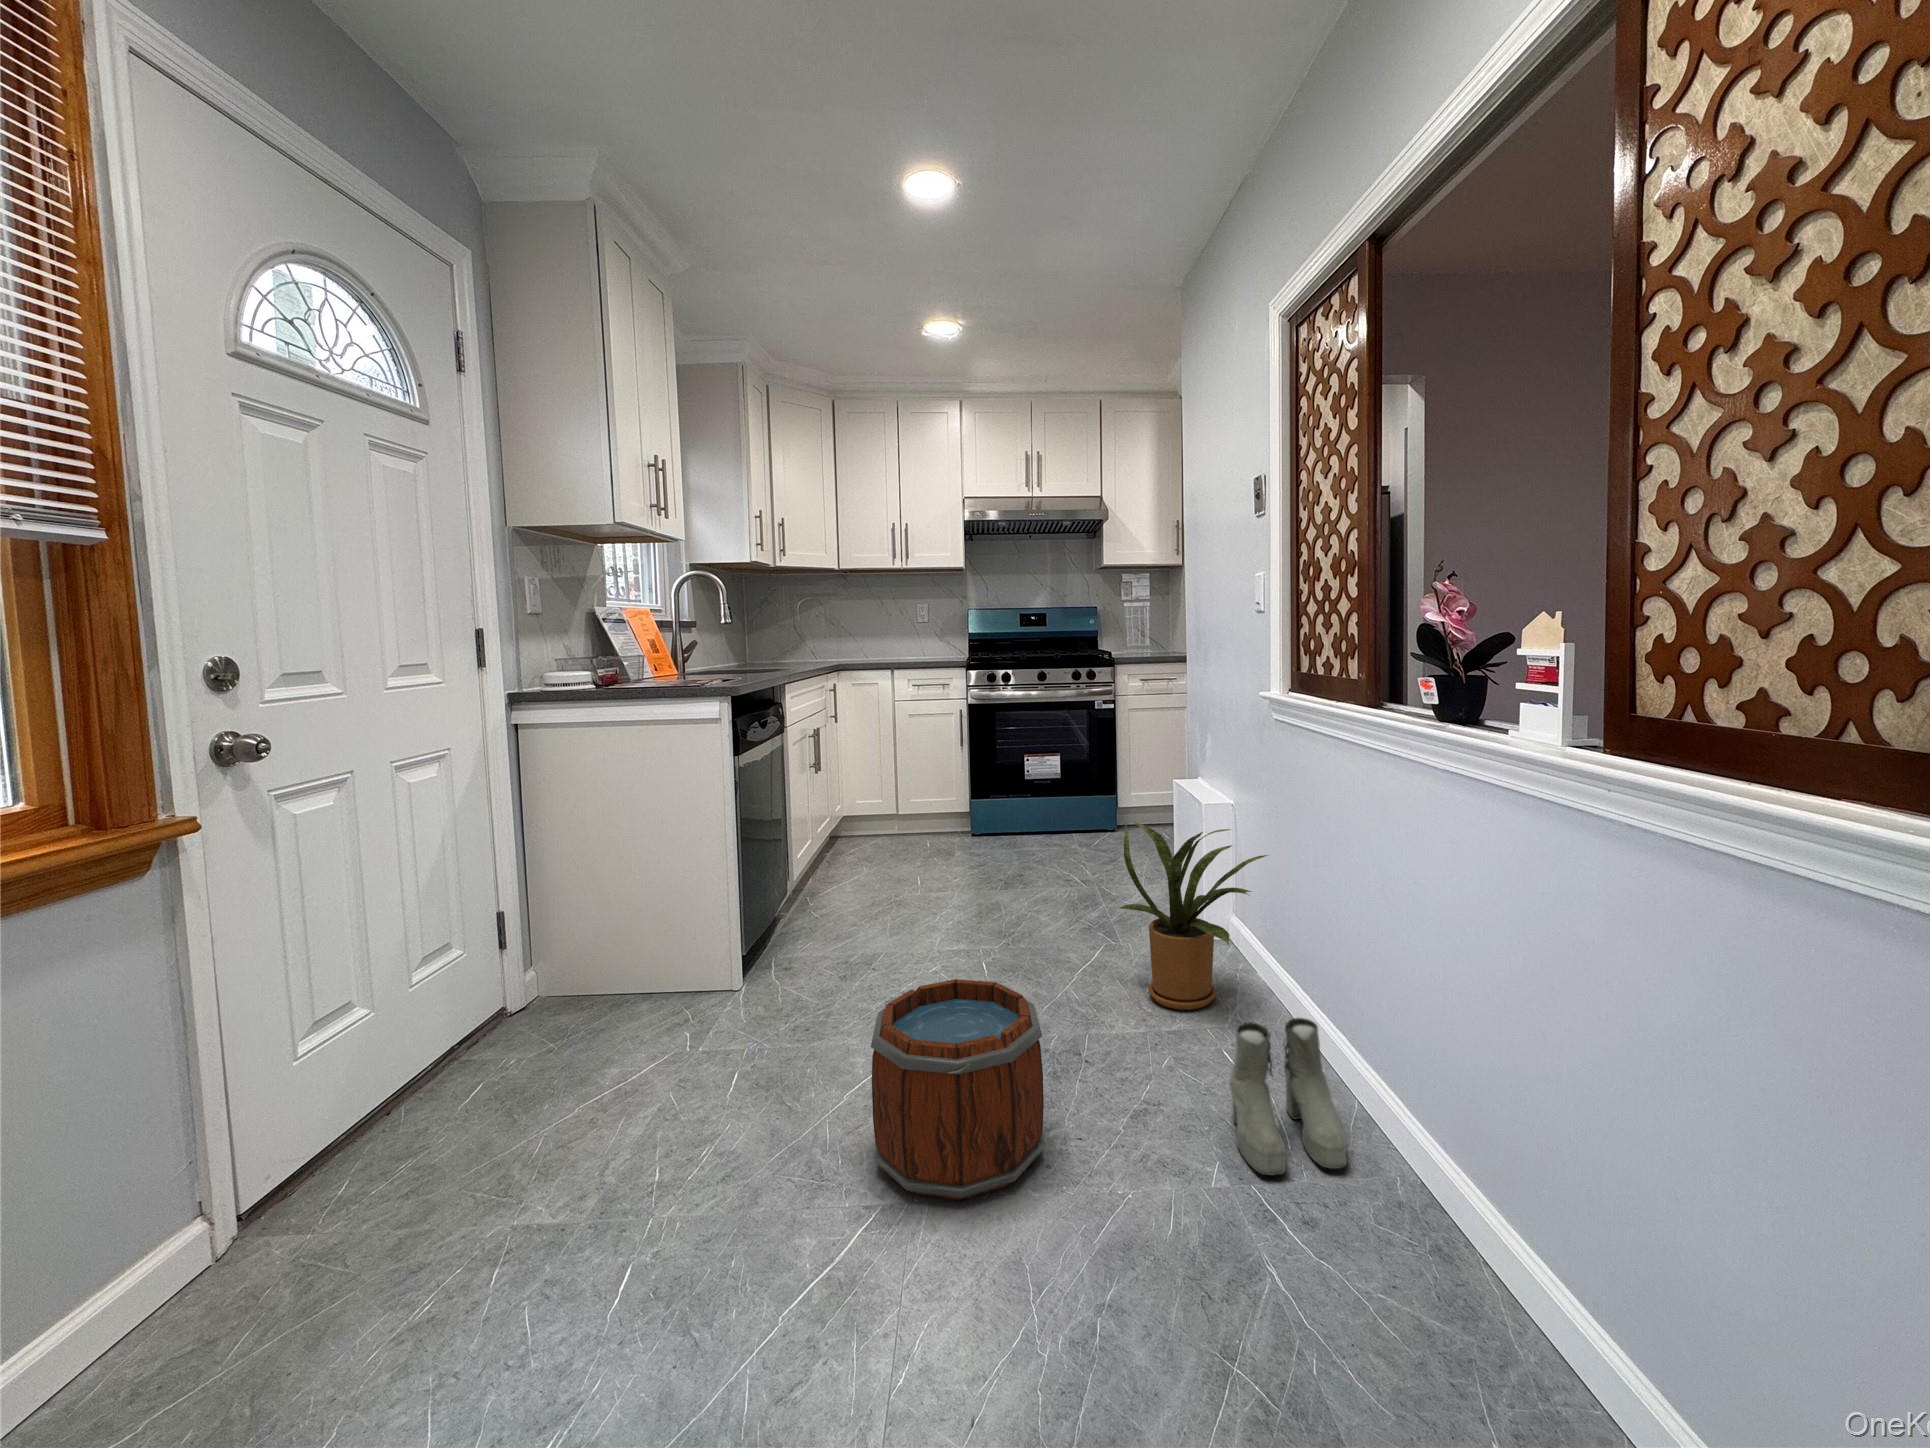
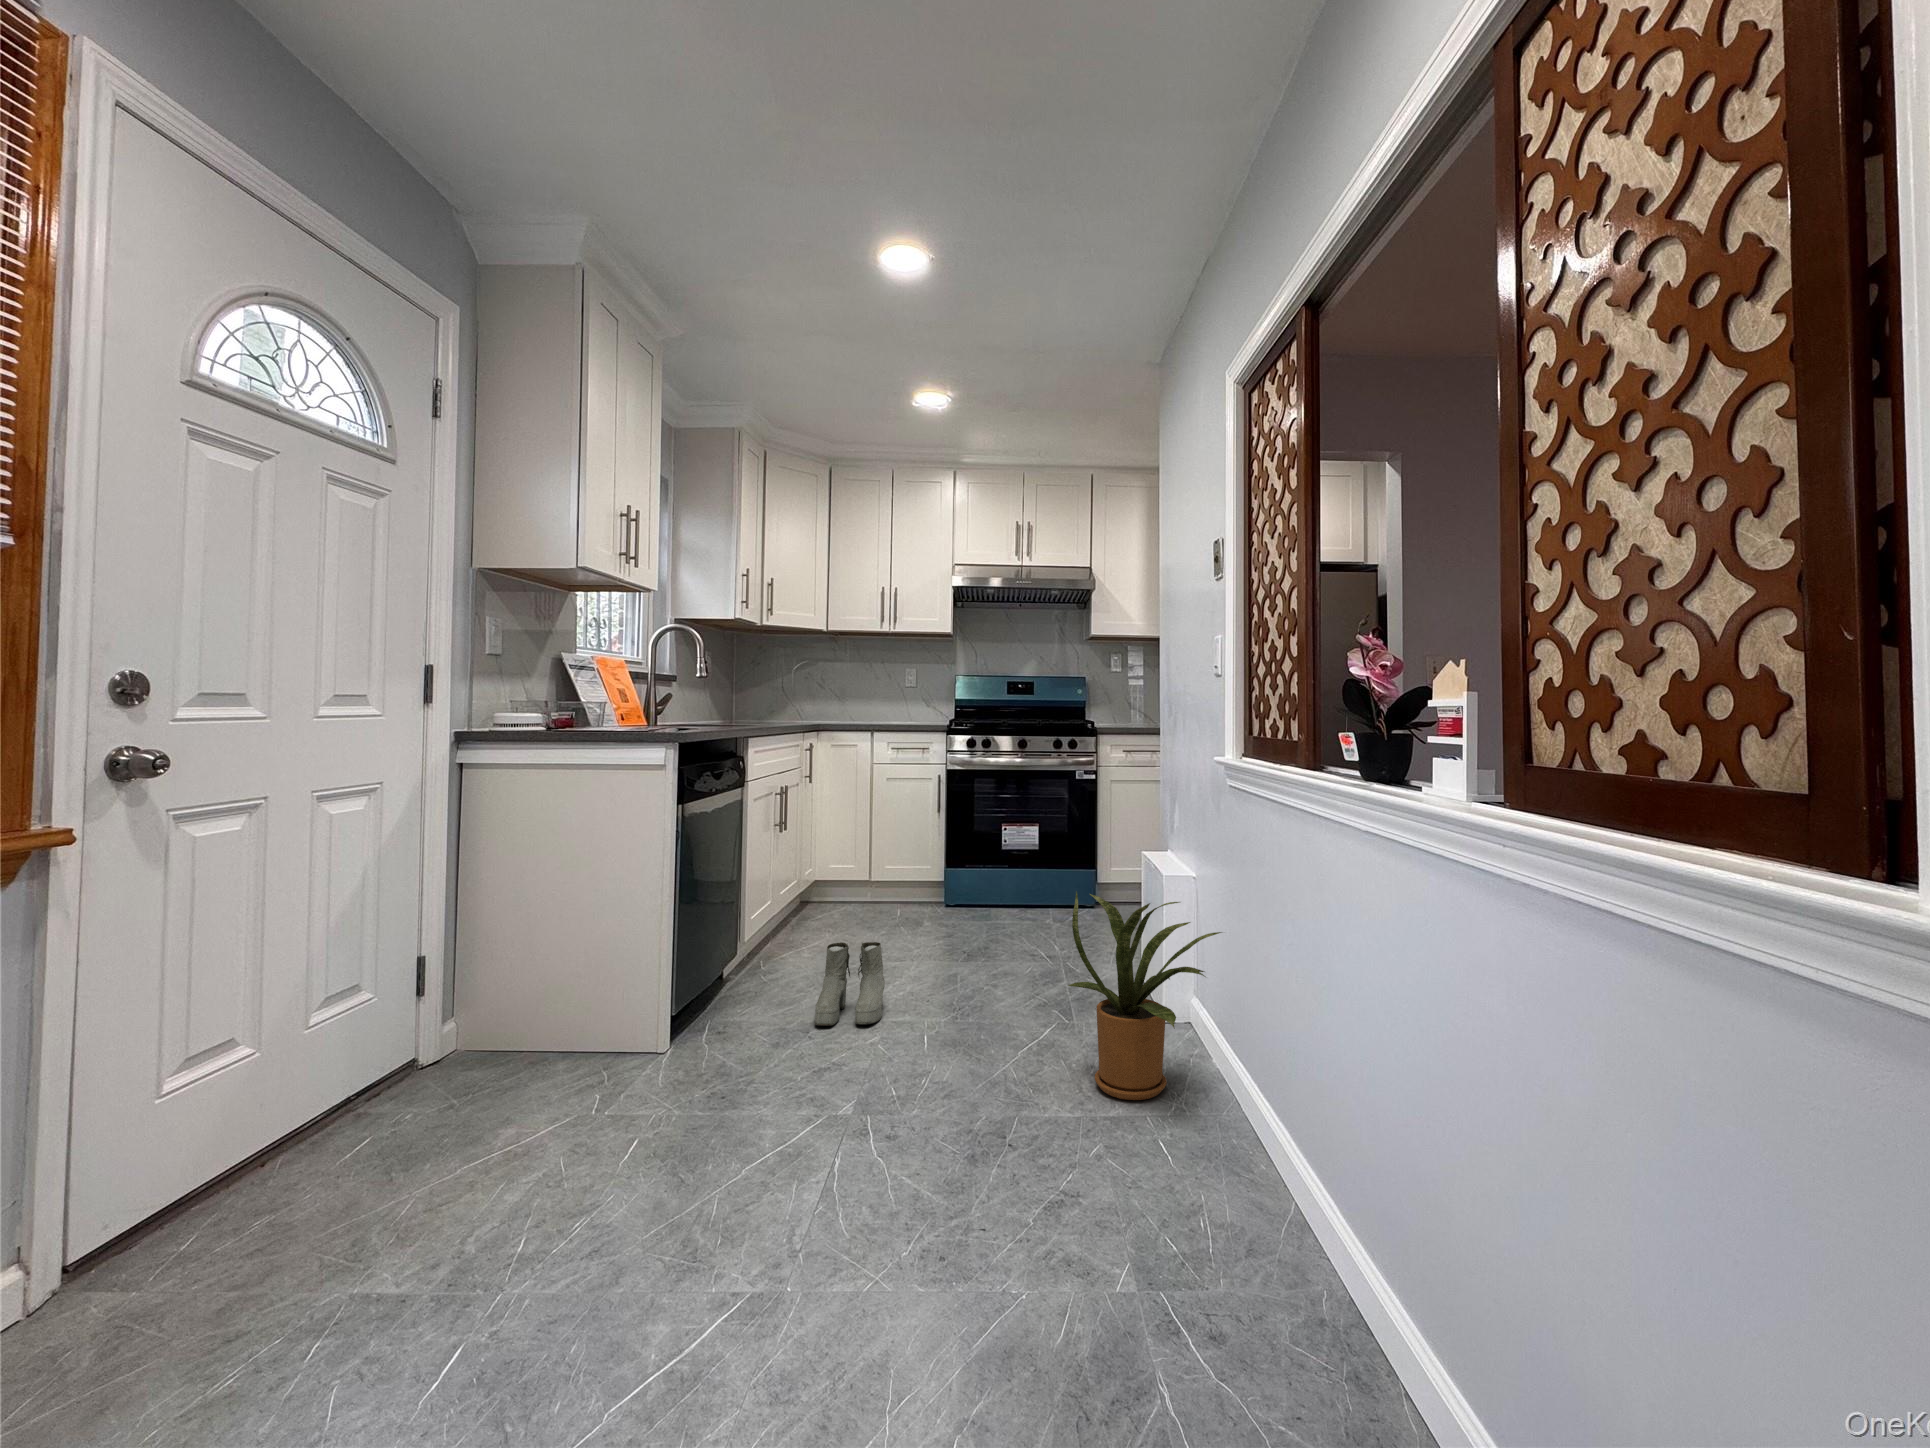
bucket: present [871,979,1045,1200] -> none [755,1048,946,1294]
boots: present [1230,1018,1347,1176] -> present [815,942,885,1026]

